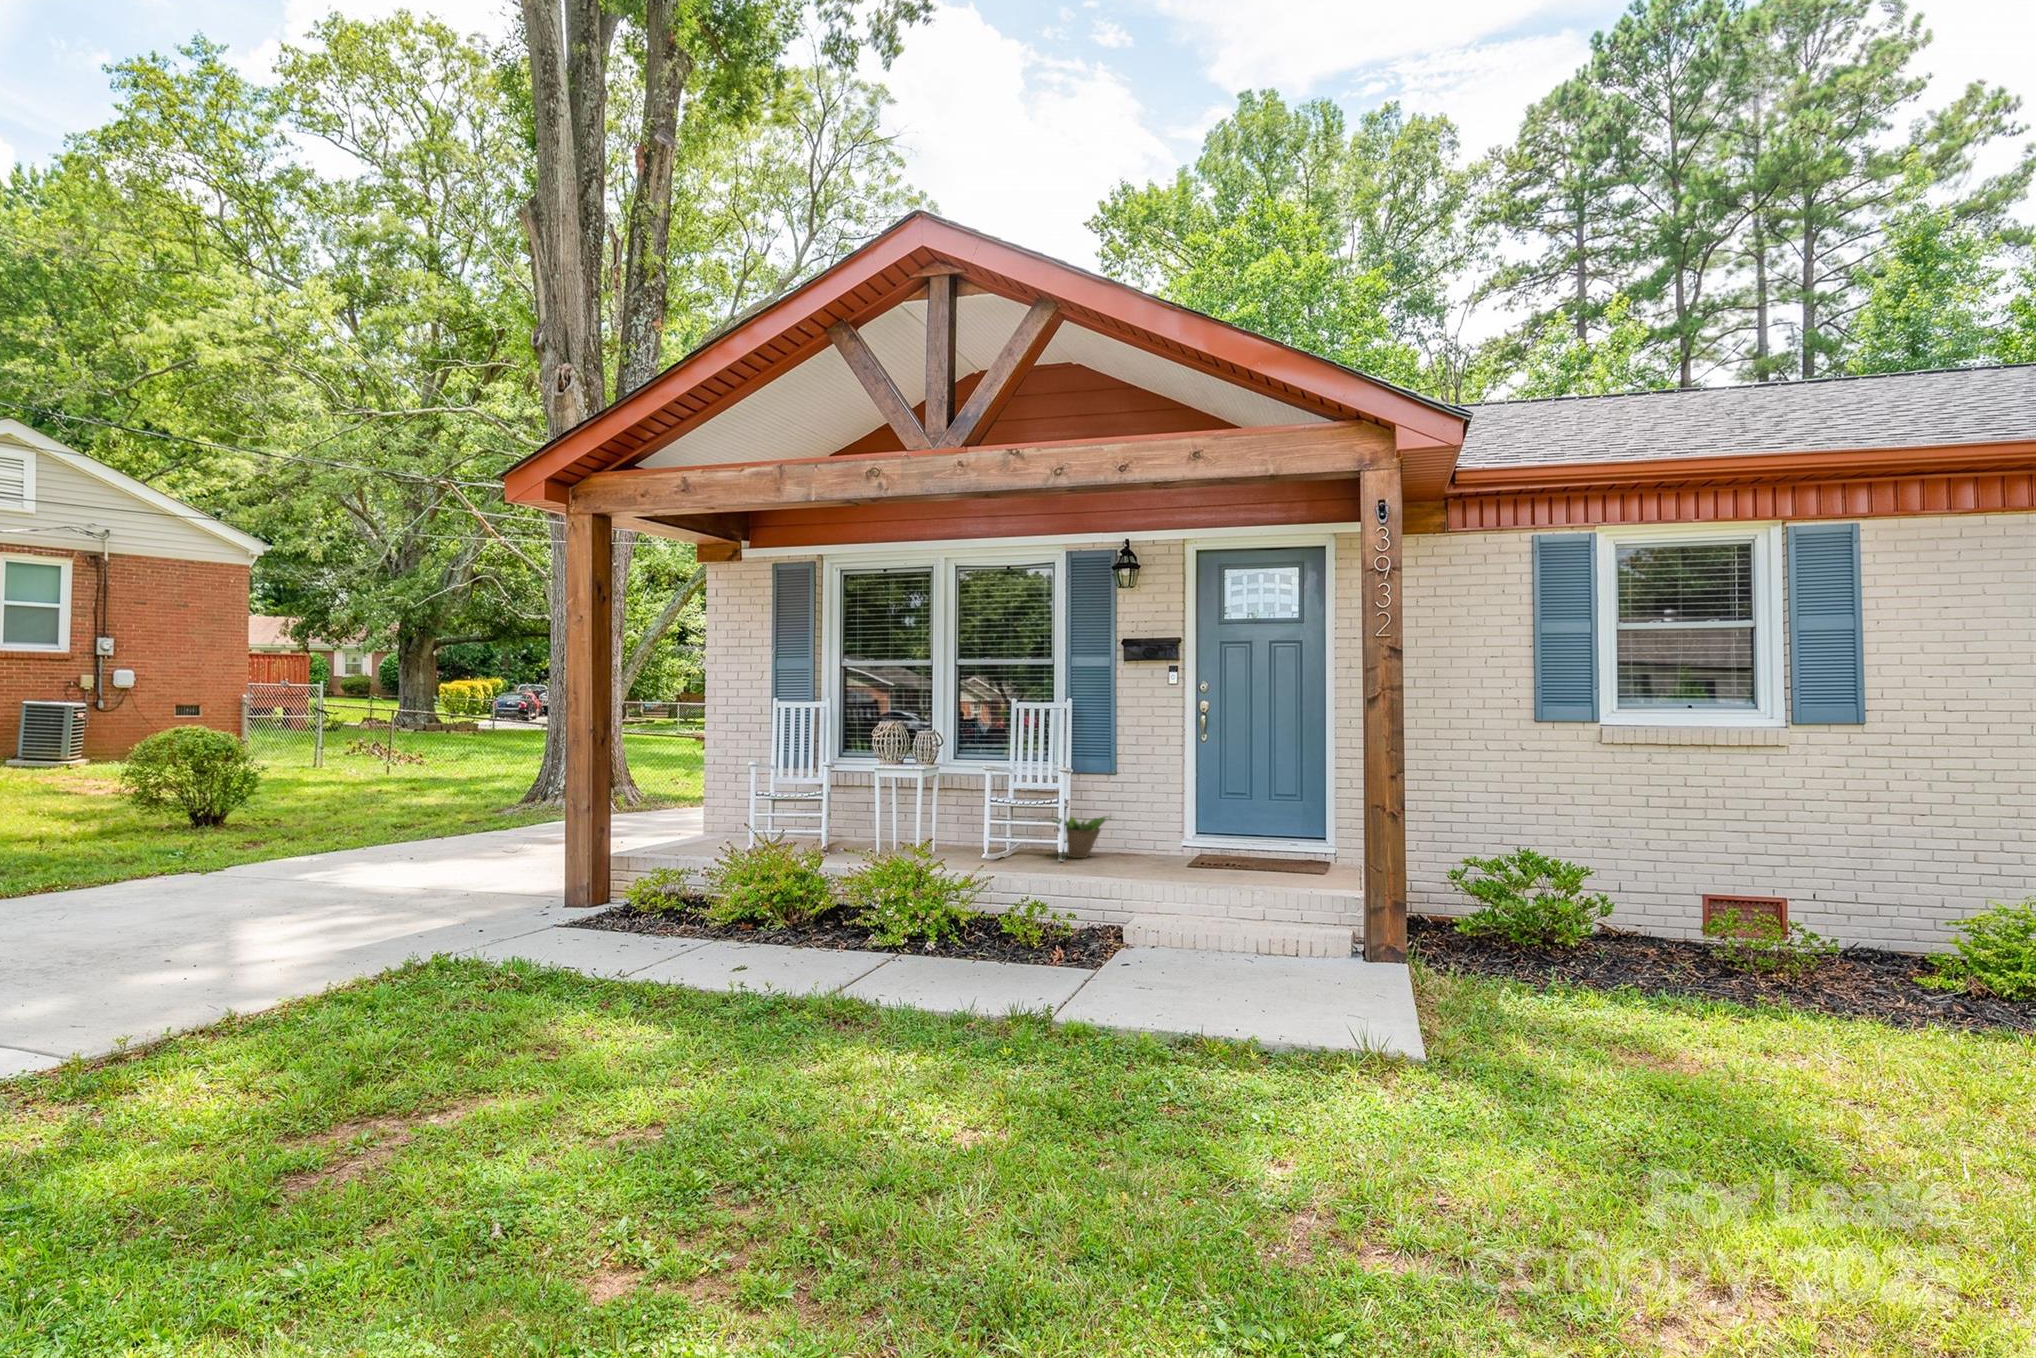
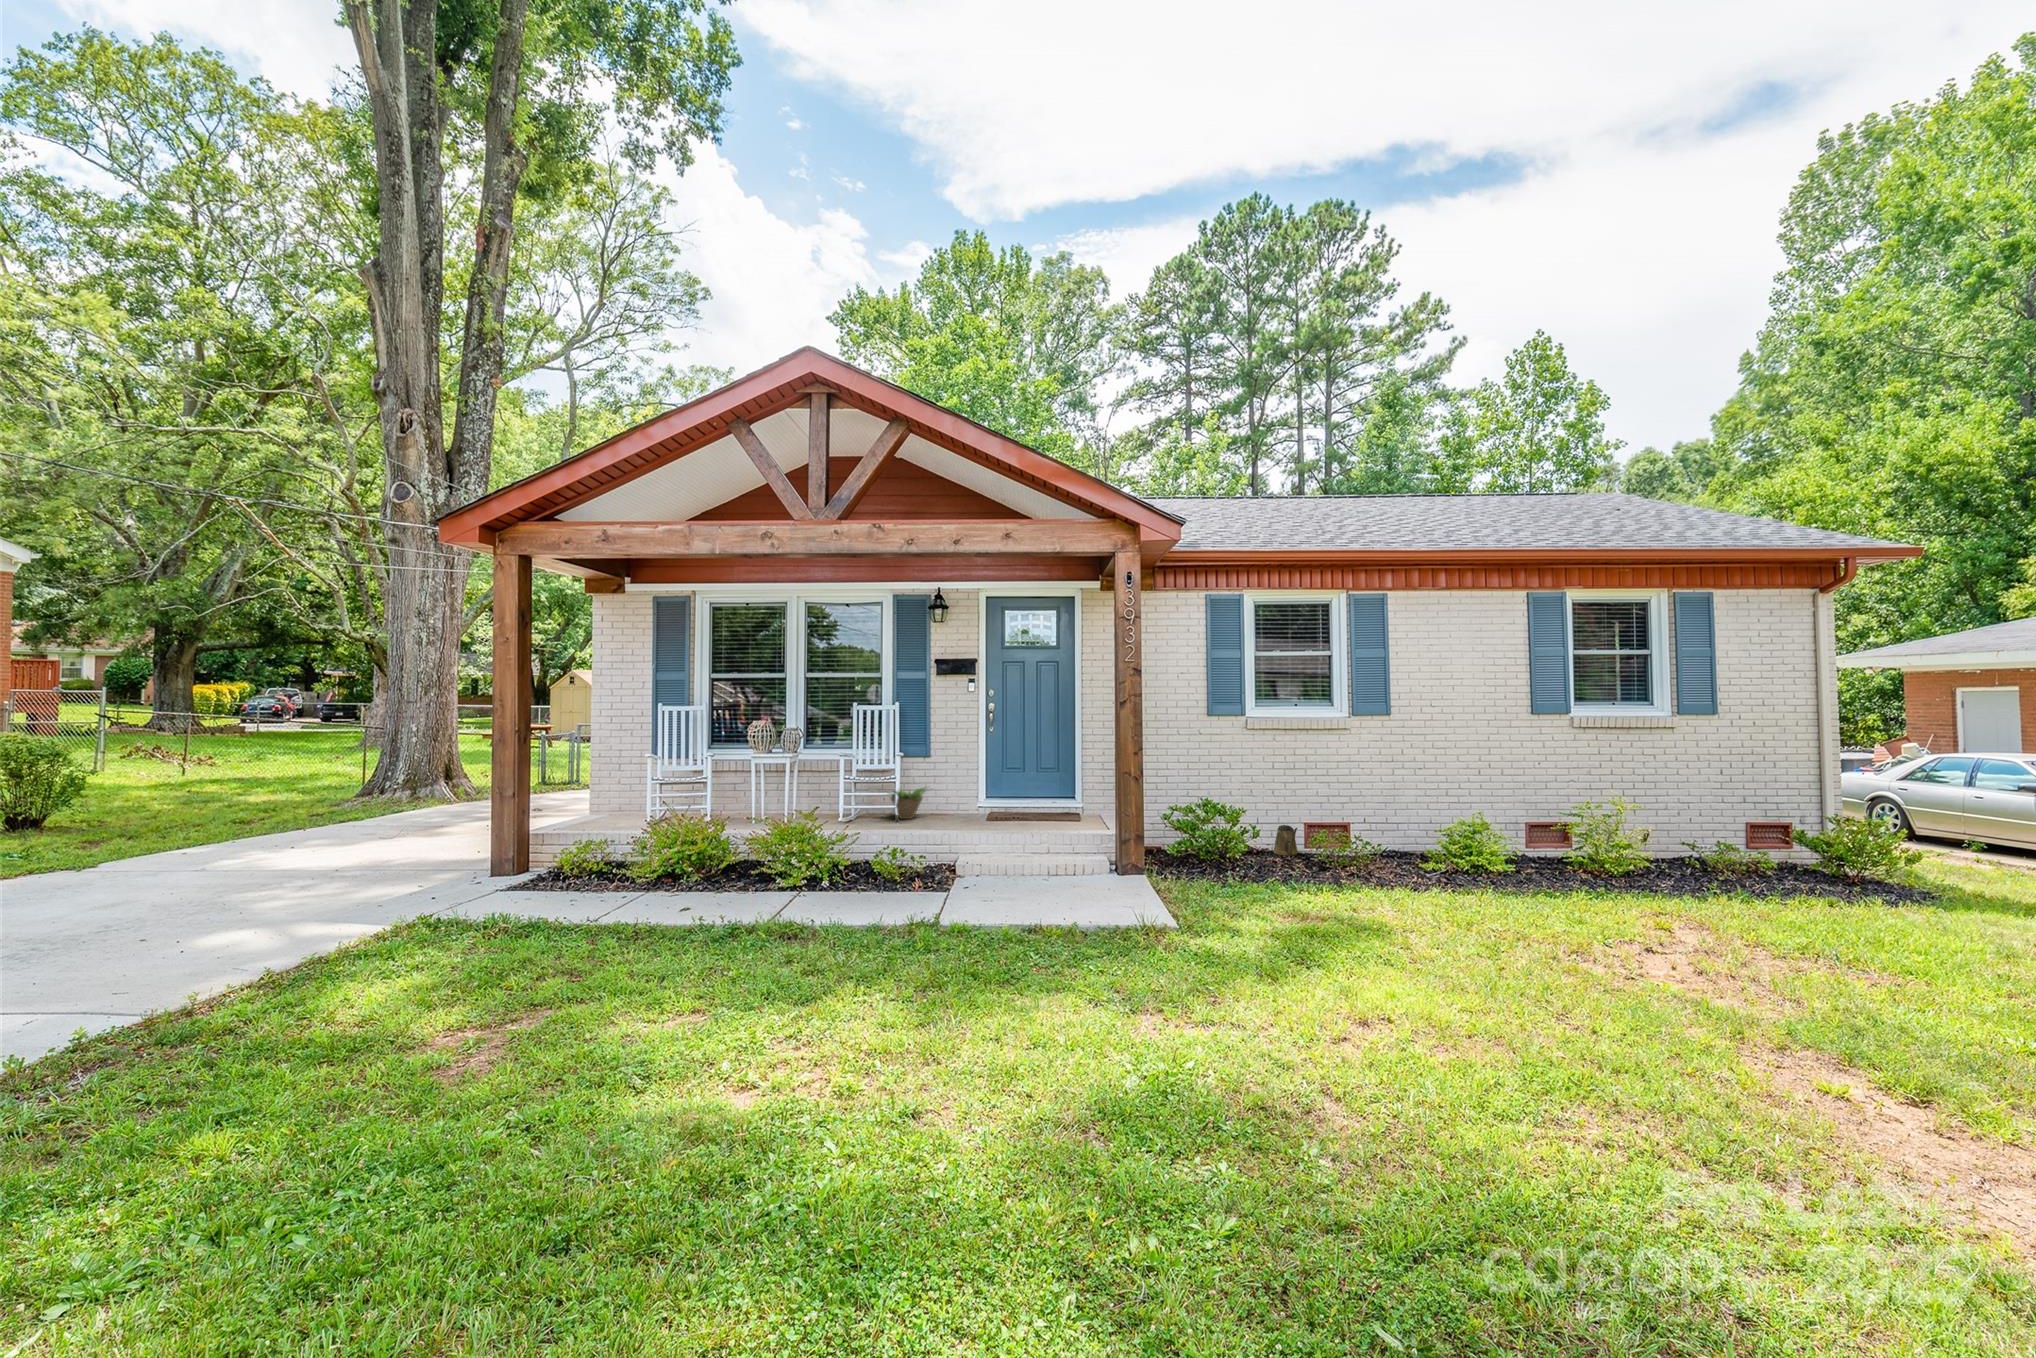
watering can: none [1643,901,1688,950] -> present [1273,825,1298,856]

